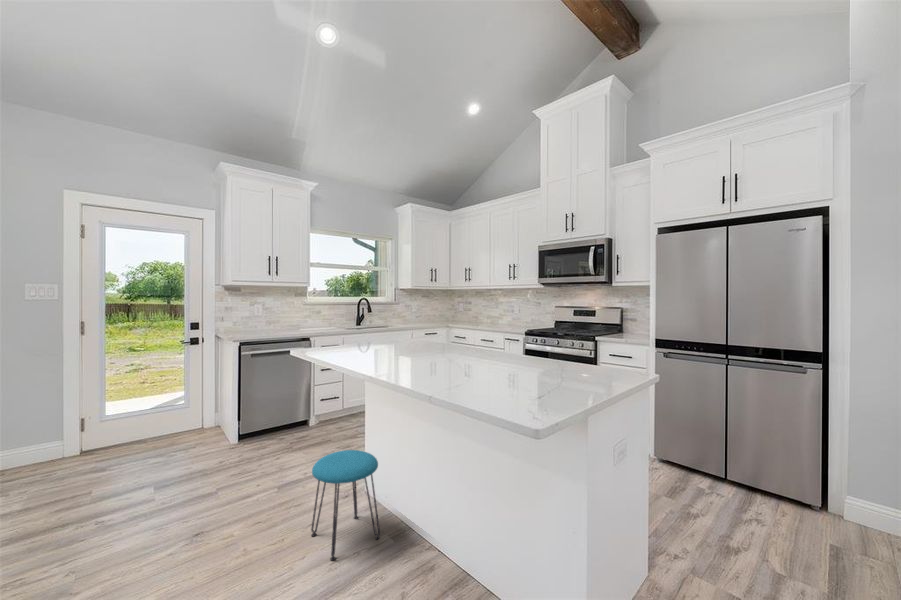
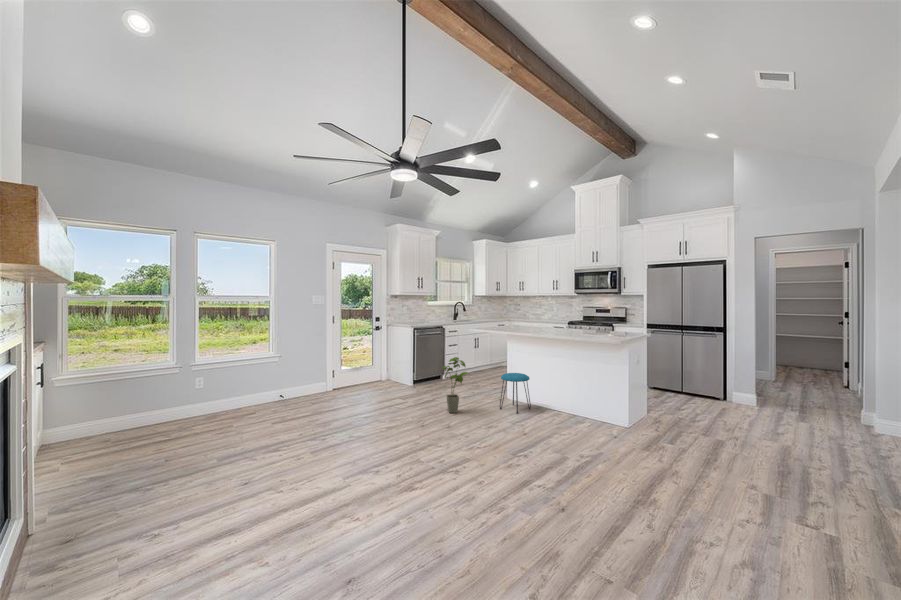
house plant: none [164,421,245,553] -> present [442,357,467,413]

